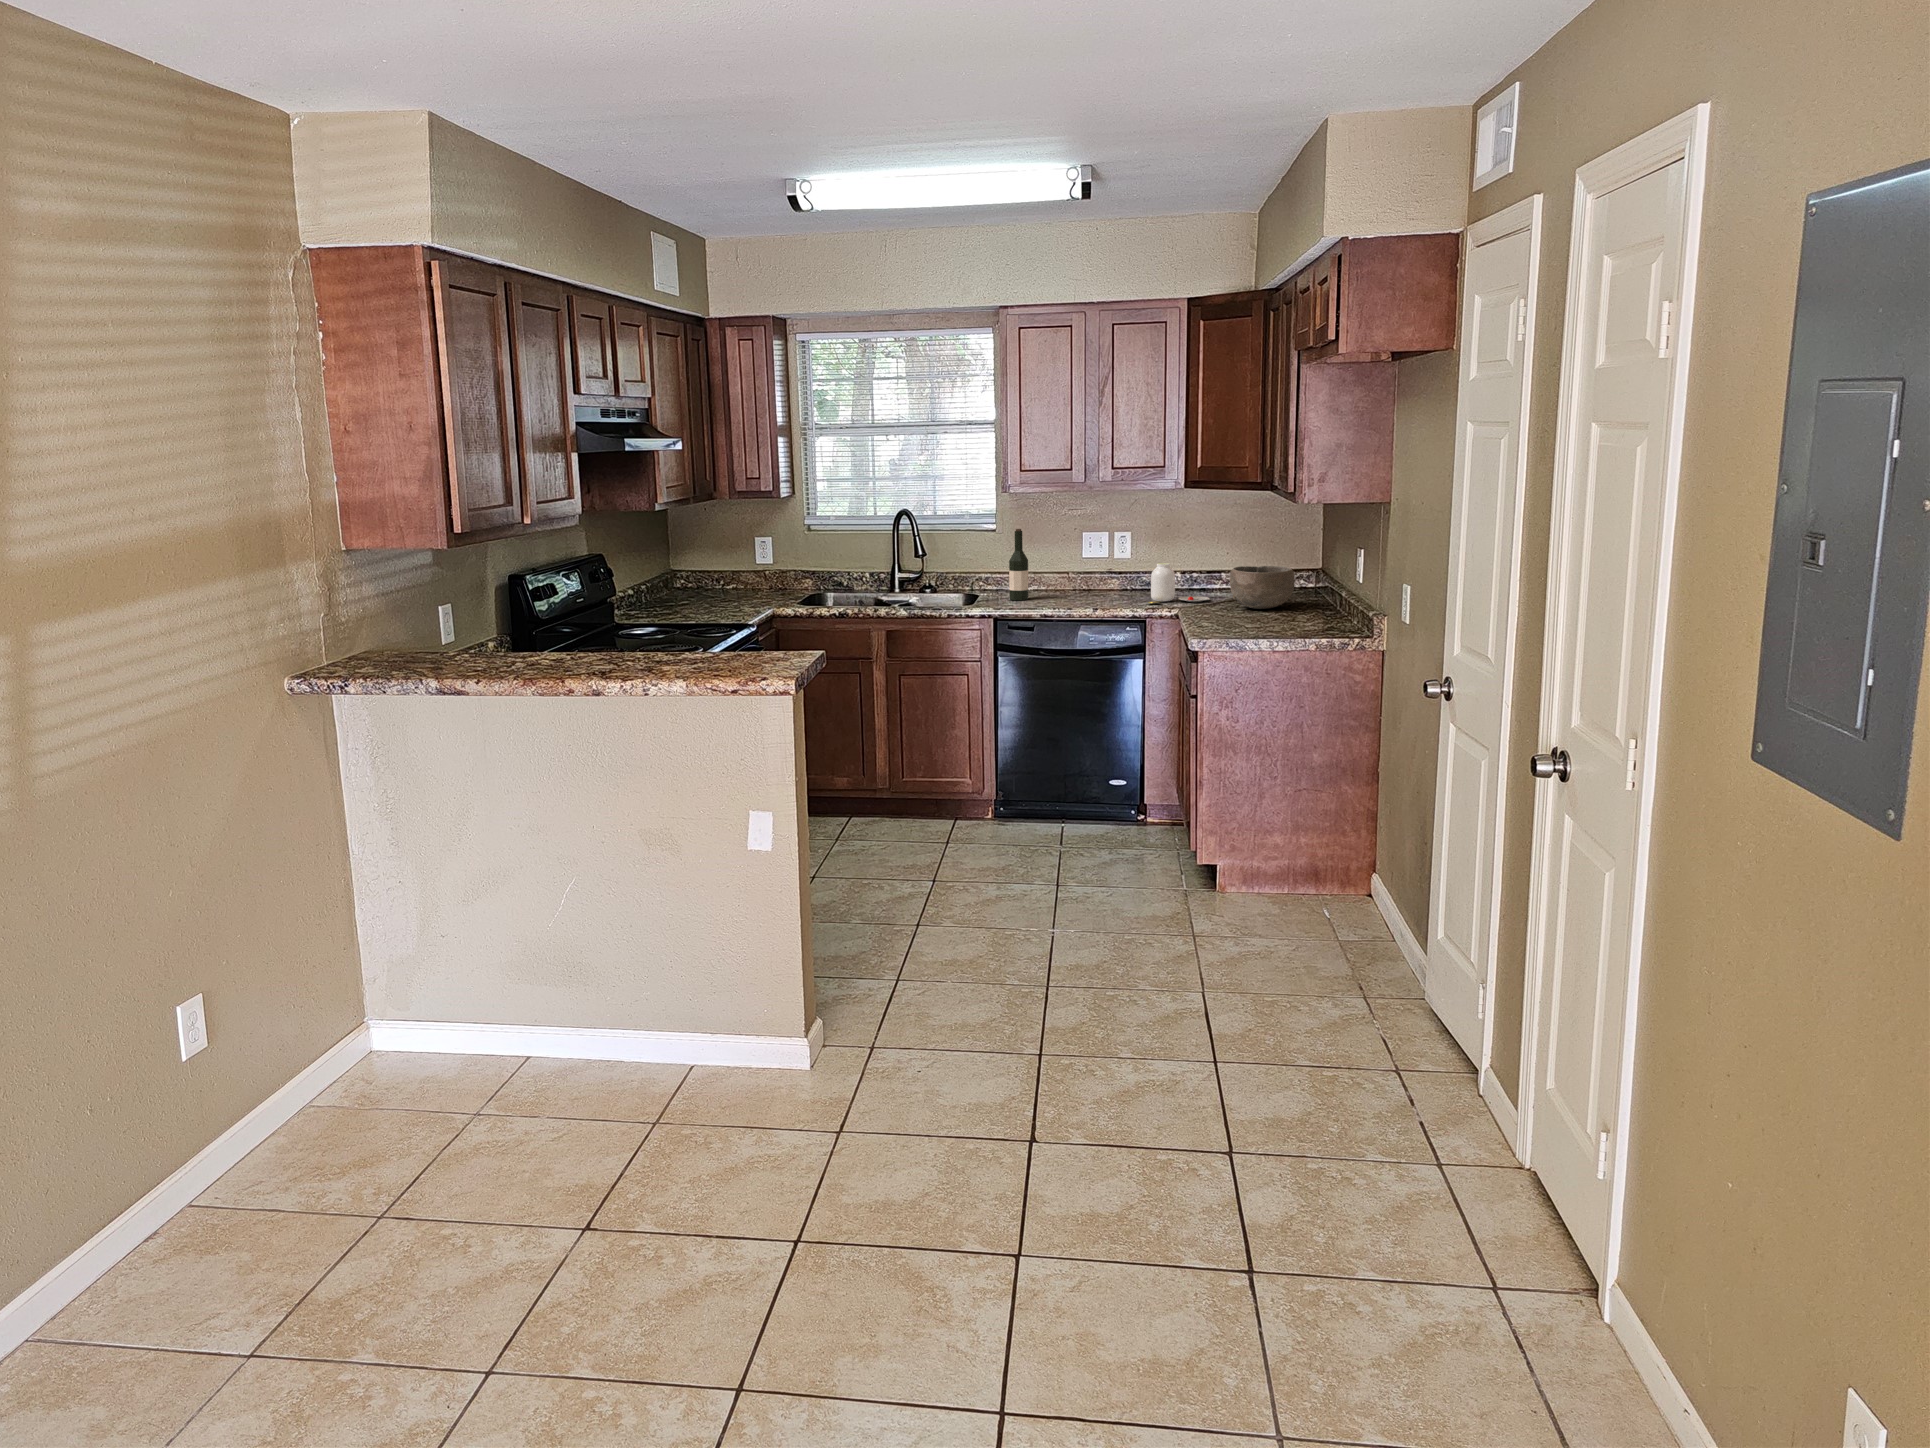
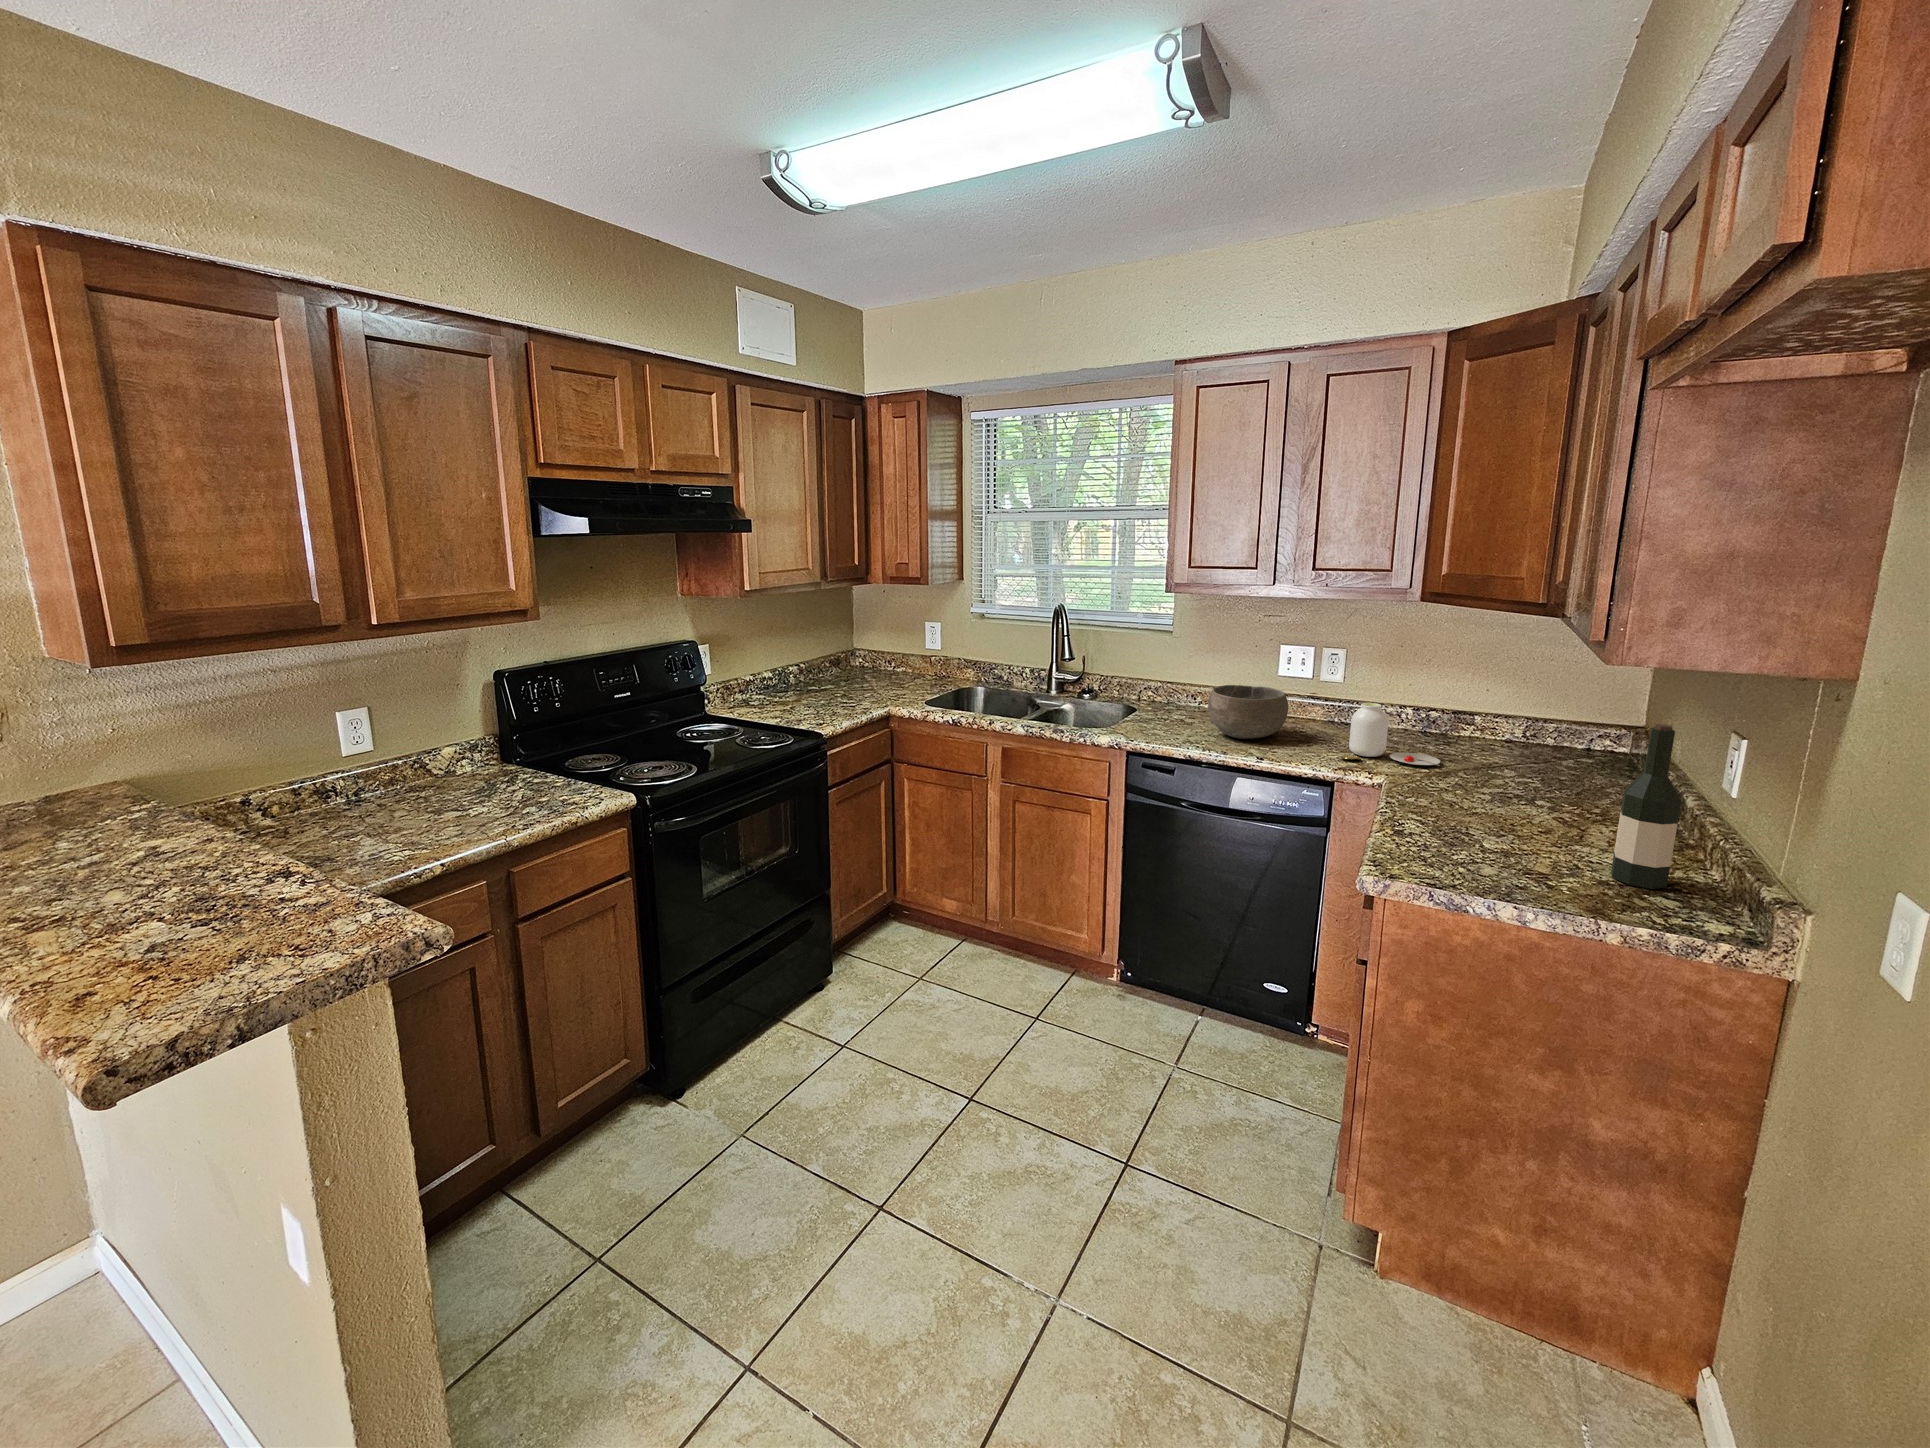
wine bottle: present [1009,529,1028,600] -> present [1611,724,1681,889]
bowl: present [1230,566,1295,609] -> present [1208,685,1288,739]

